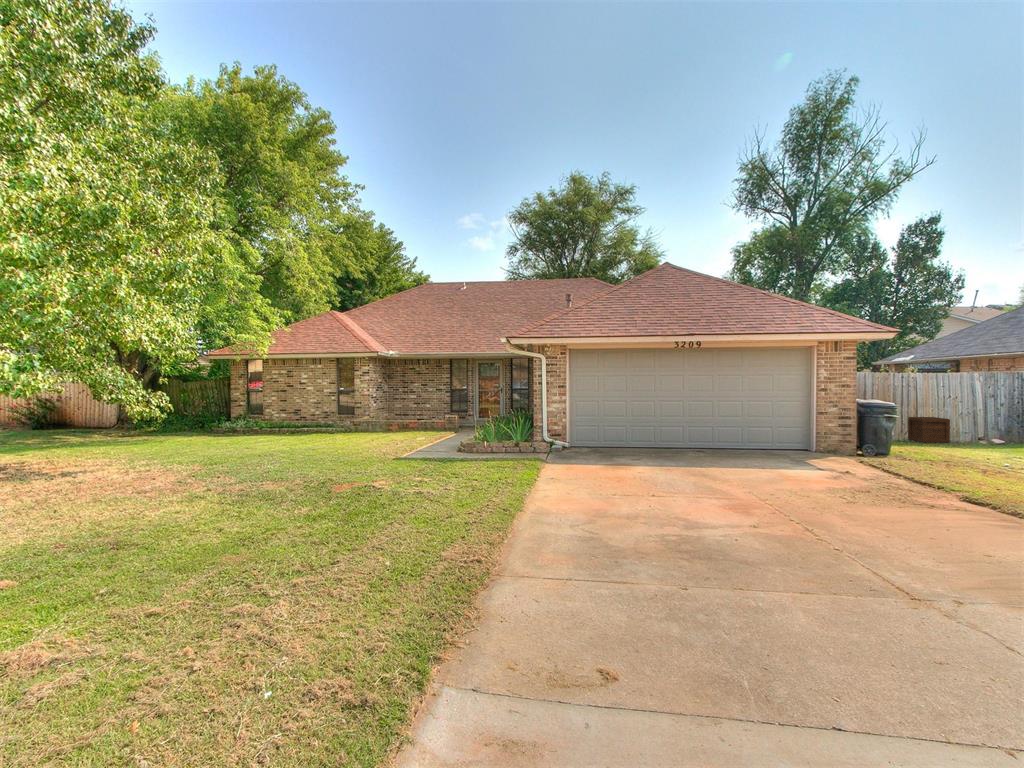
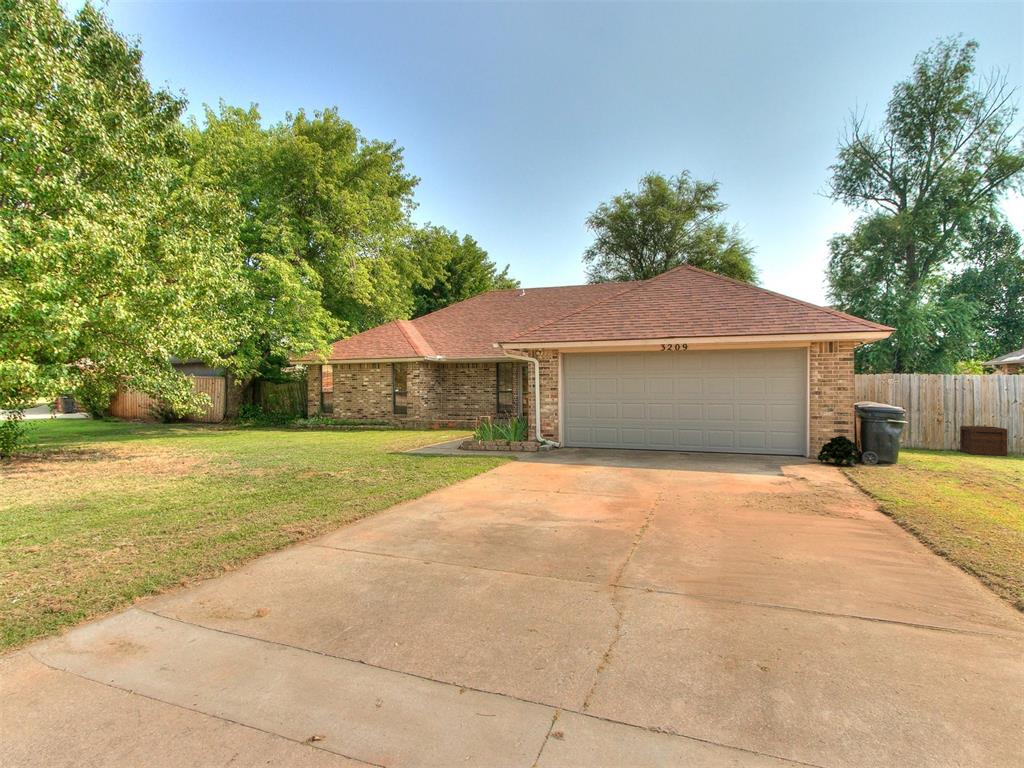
potted plant: none [830,430,869,459] -> present [818,436,861,466]

